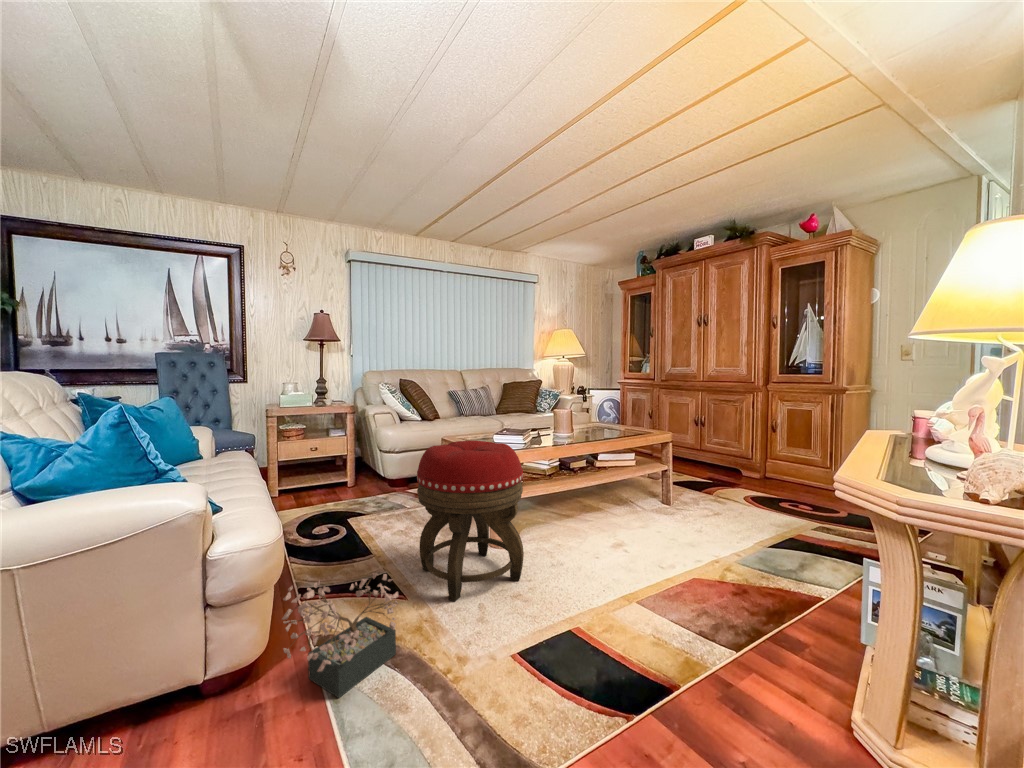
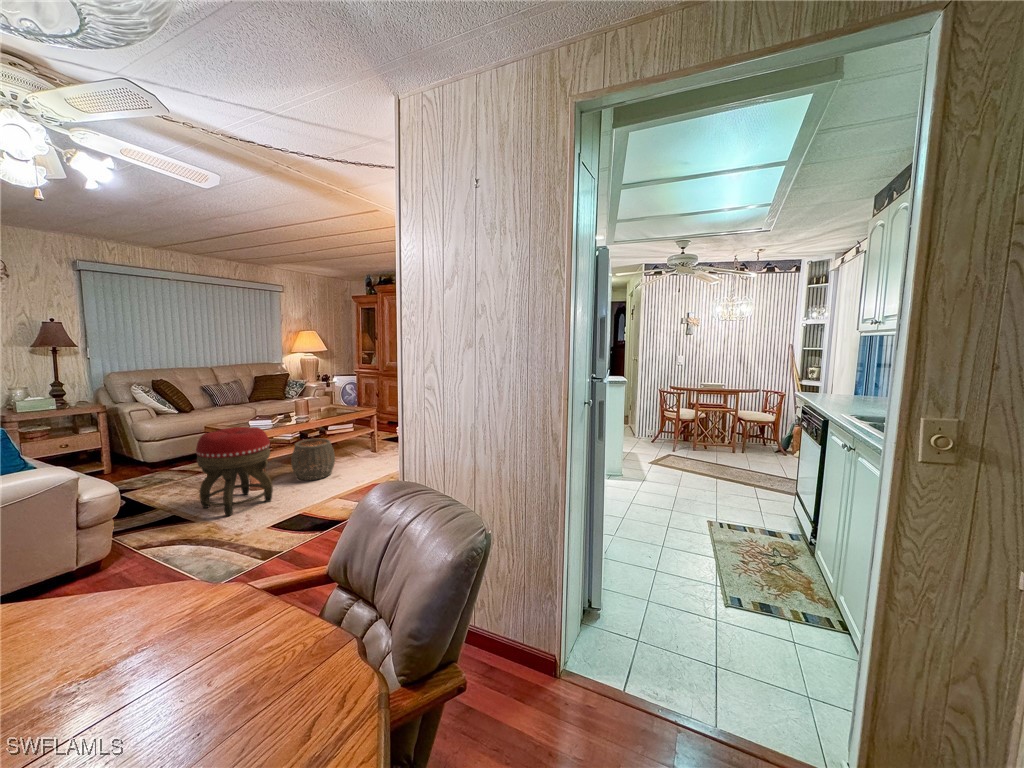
woven basket: none [549,472,618,547] -> present [291,439,335,480]
decorative plant: present [282,573,398,698] -> none [126,503,197,559]

